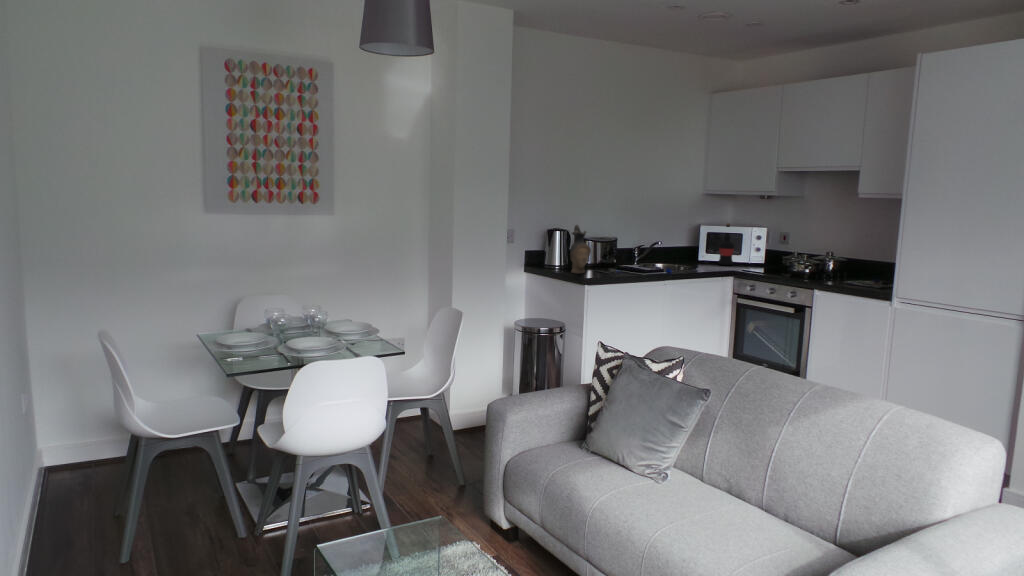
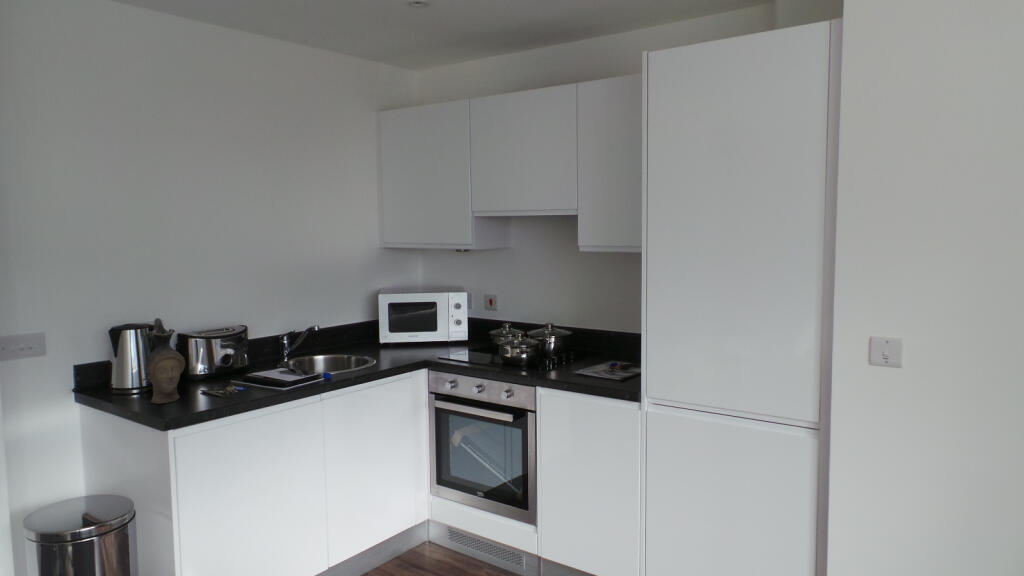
wine bottle: present [718,223,734,265] -> none [406,289,427,347]

